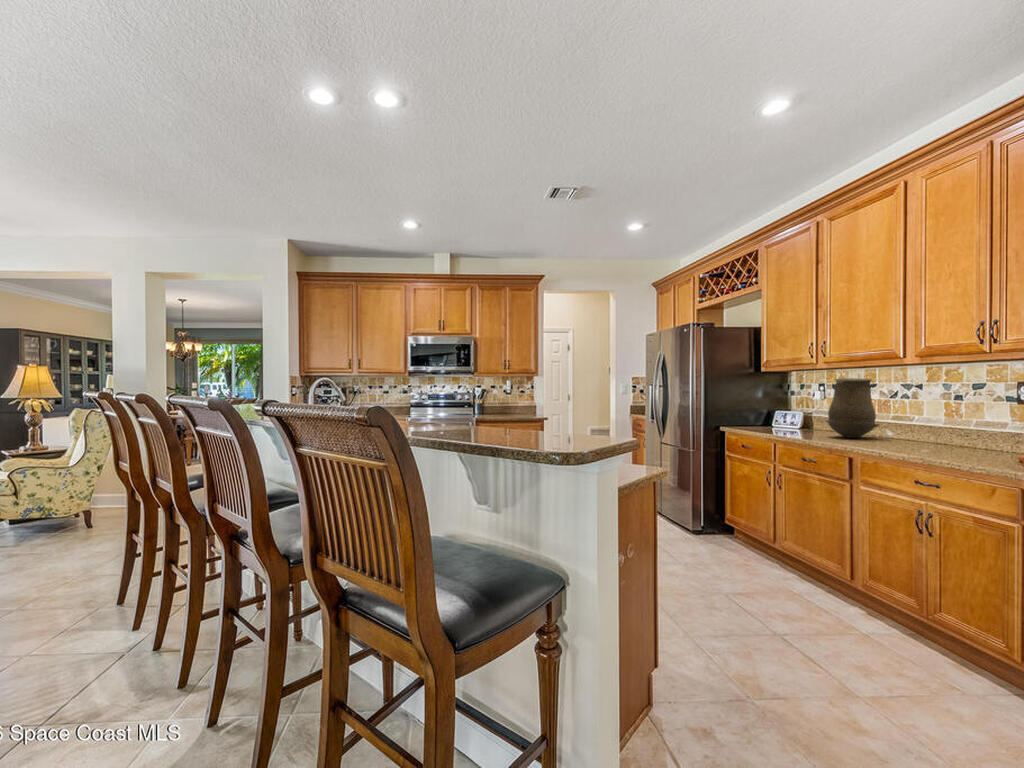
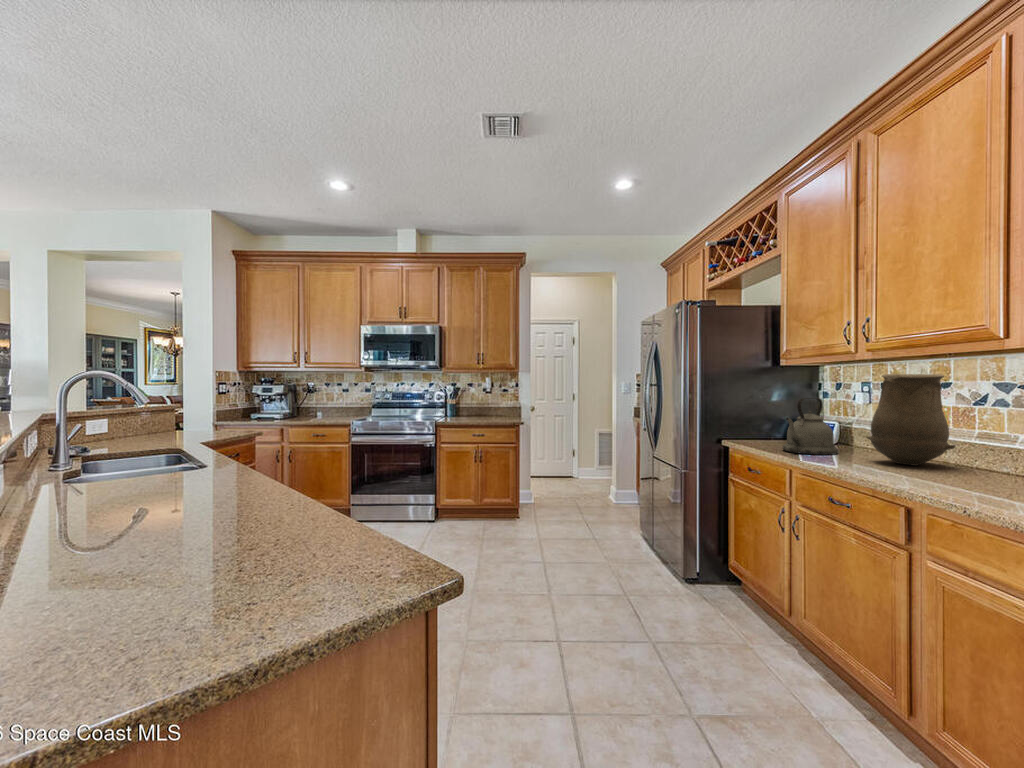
kettle: none [768,395,806,435] -> present [783,398,838,455]

